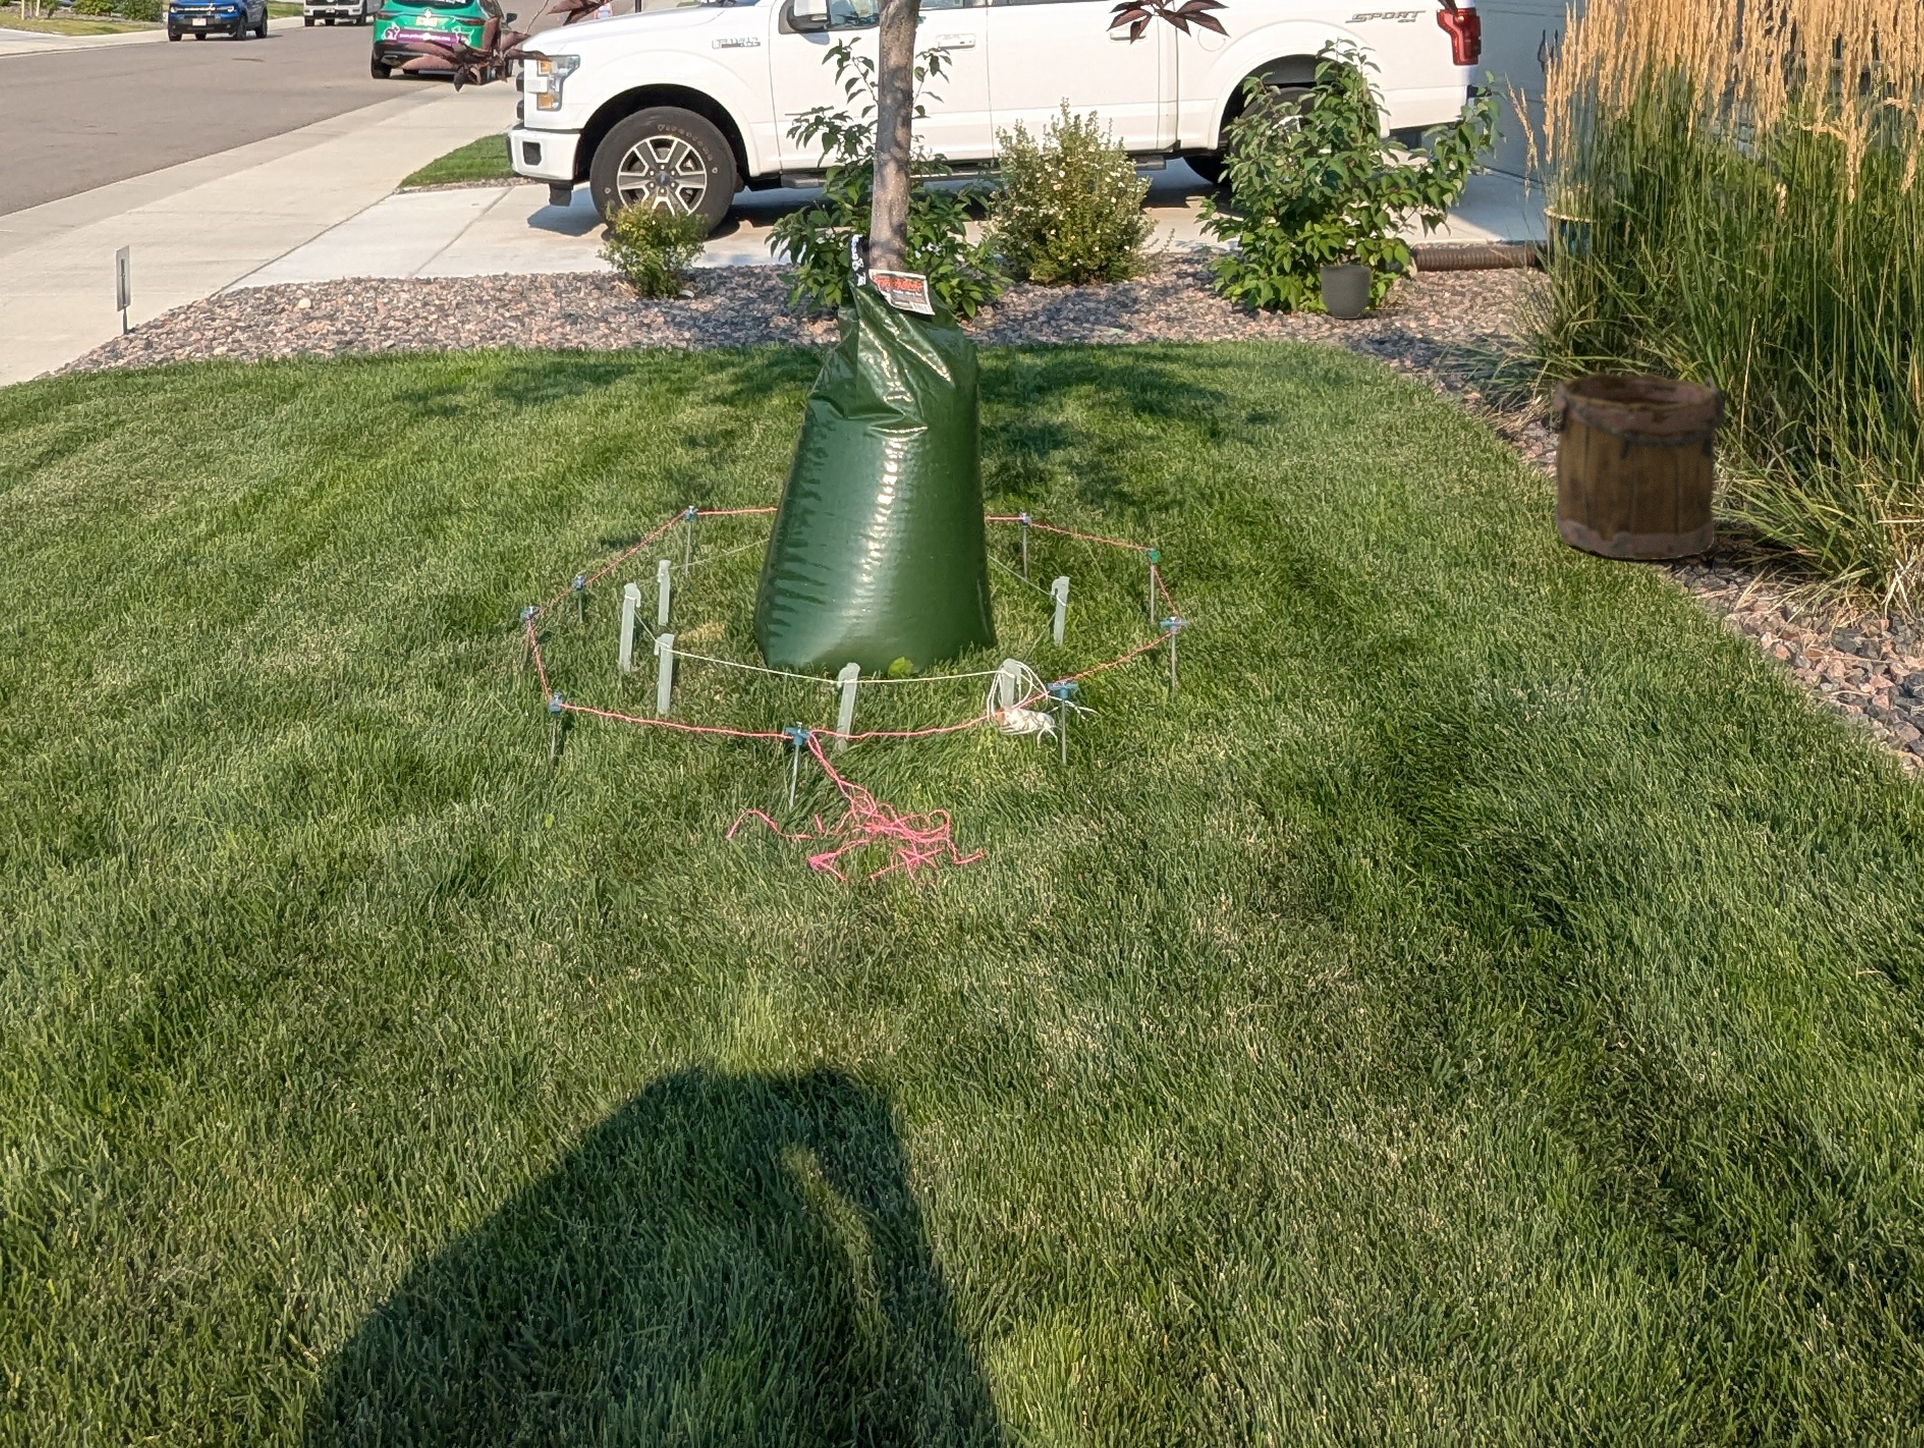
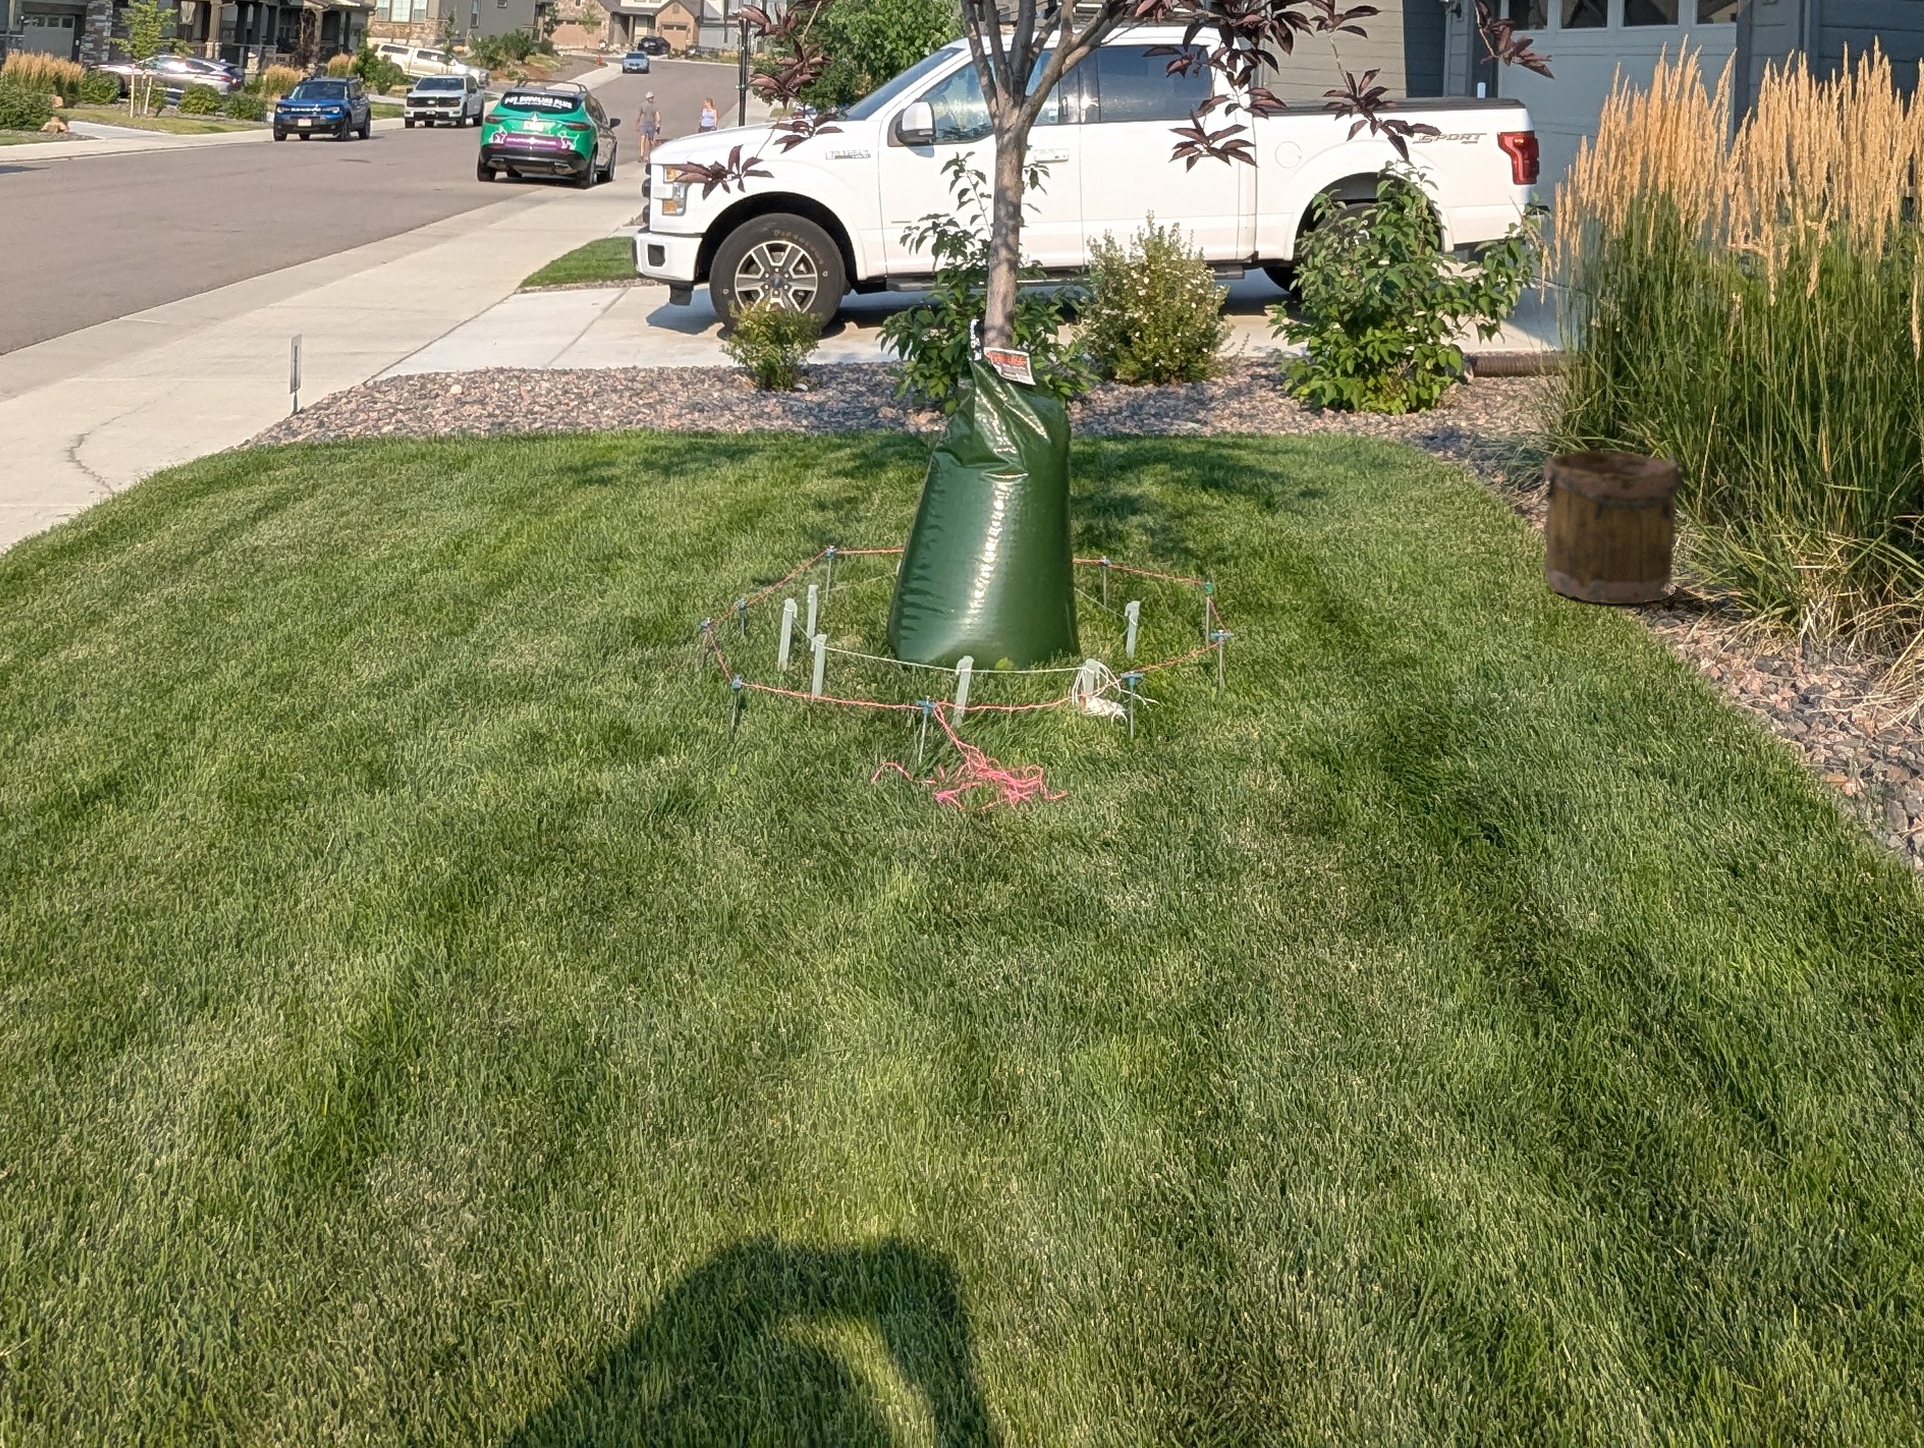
planter: present [1320,265,1371,319] -> none [1368,364,1412,413]

